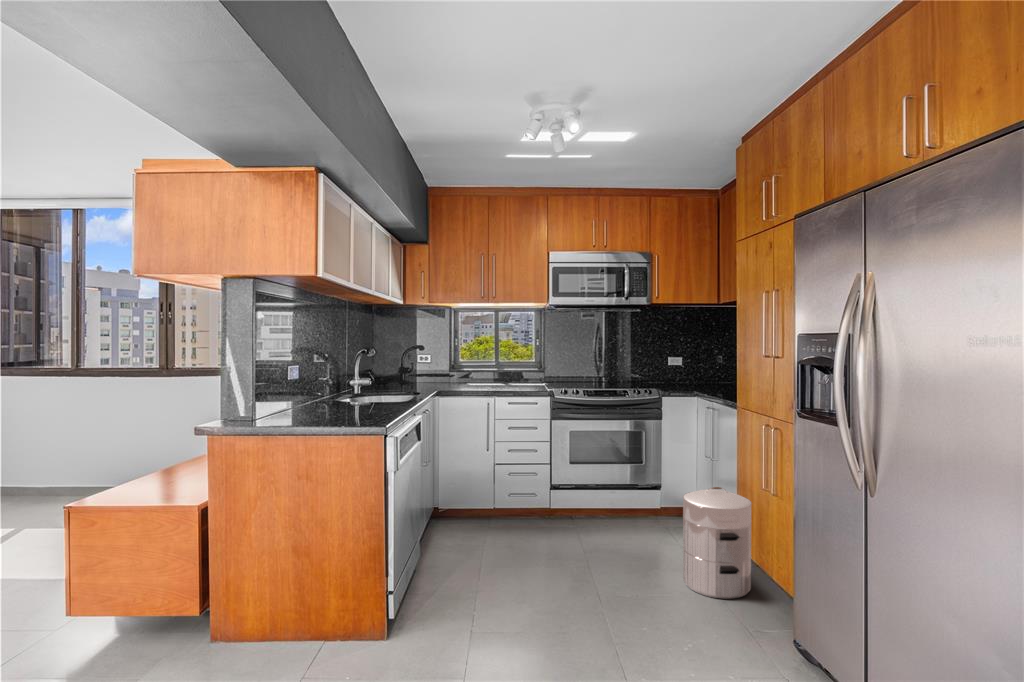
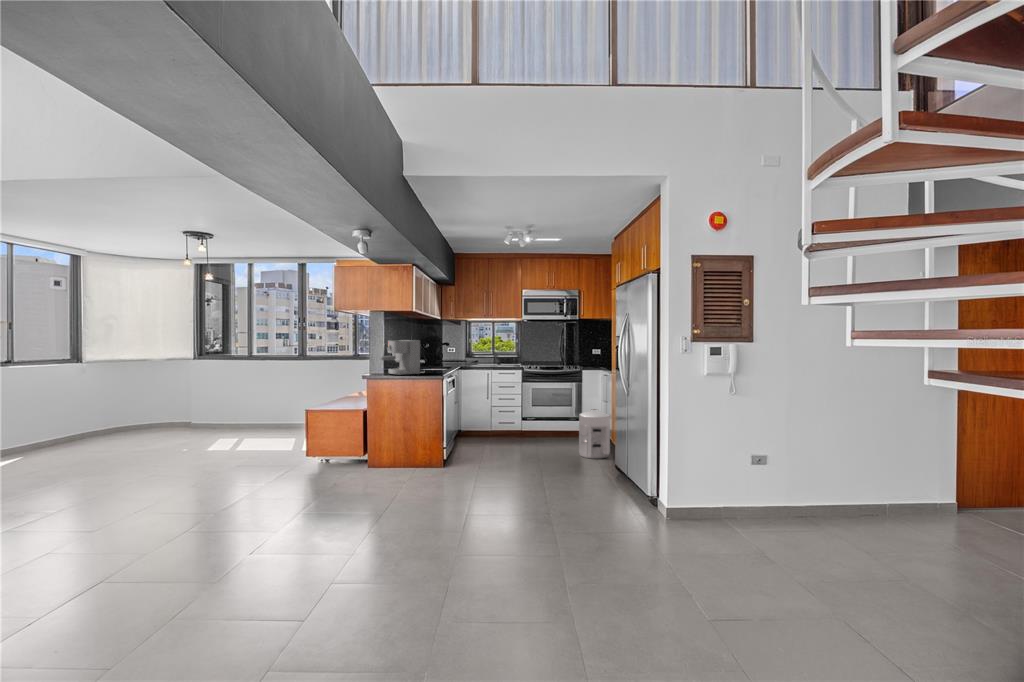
coffee maker: none [245,342,339,423] -> present [381,340,420,375]

